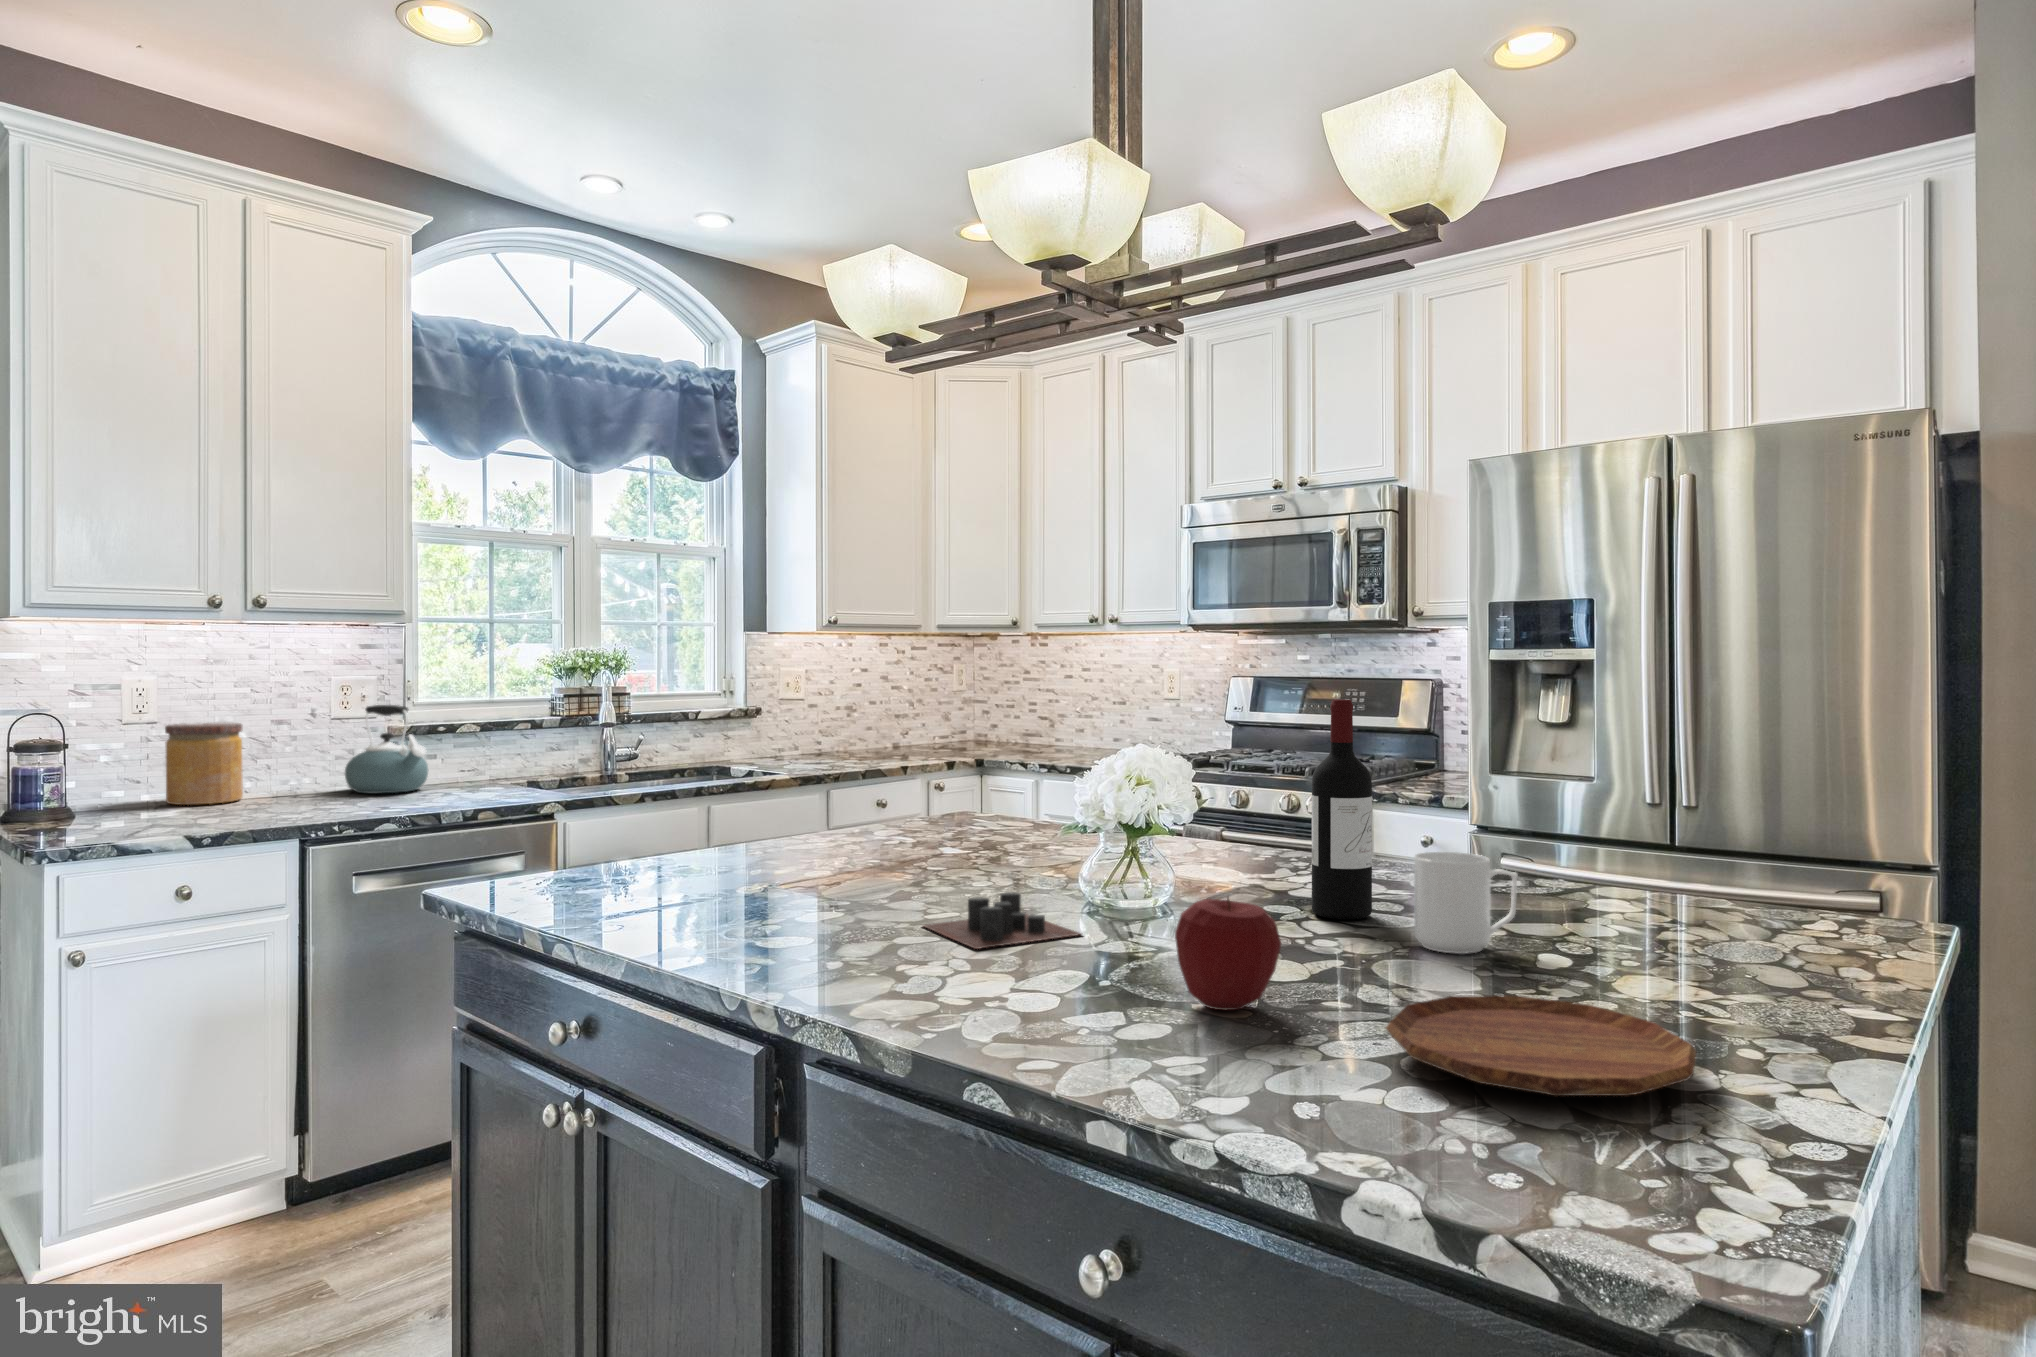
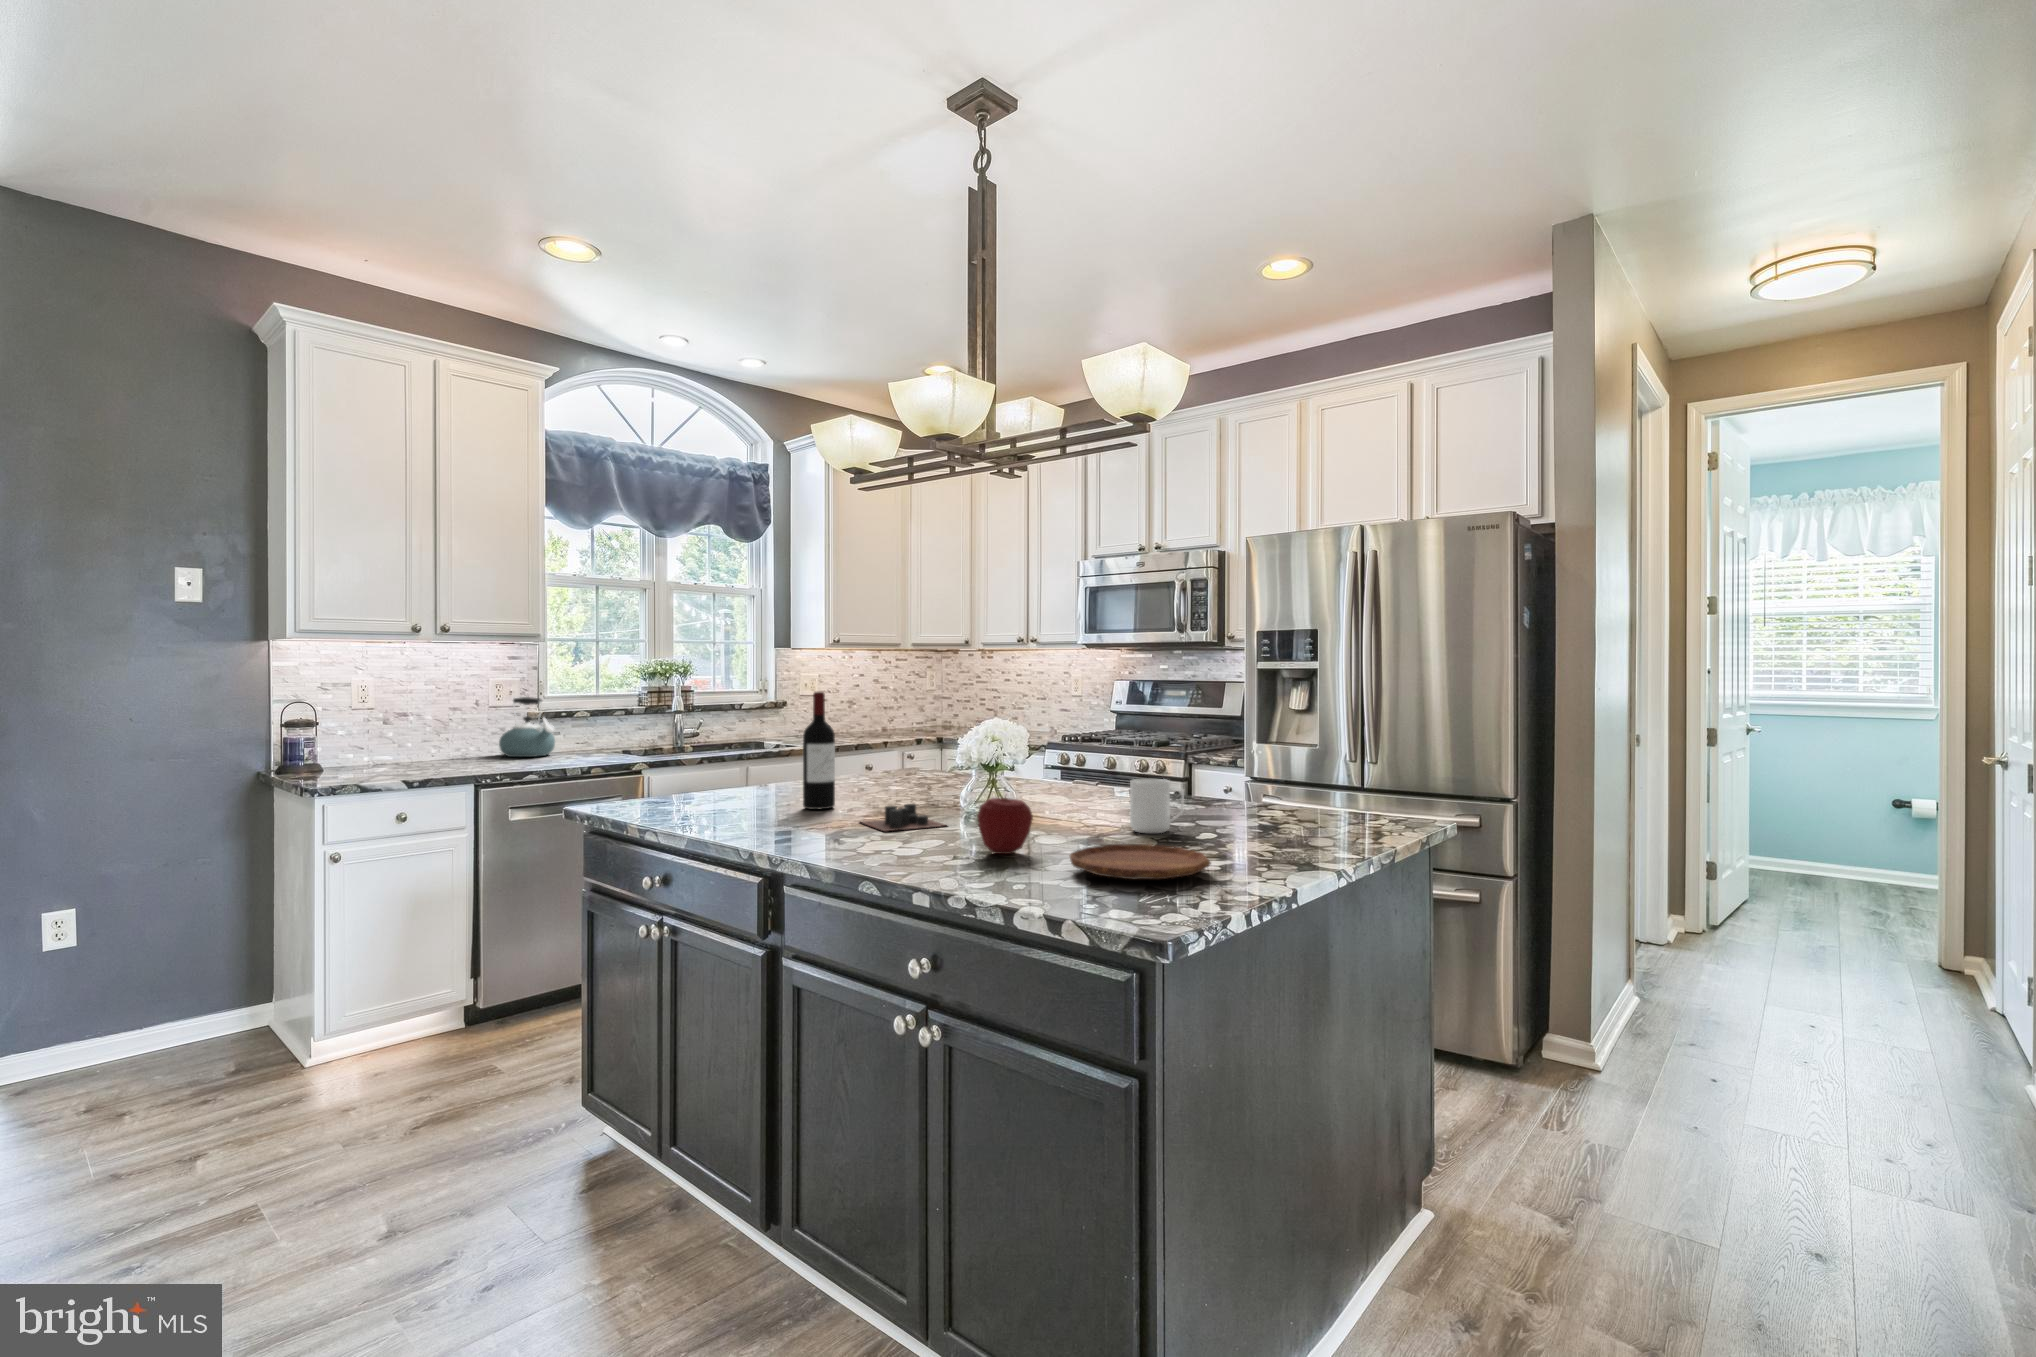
wine bottle: present [1312,699,1372,920] -> present [803,691,835,809]
jar: present [165,723,243,805] -> none [381,709,432,763]

